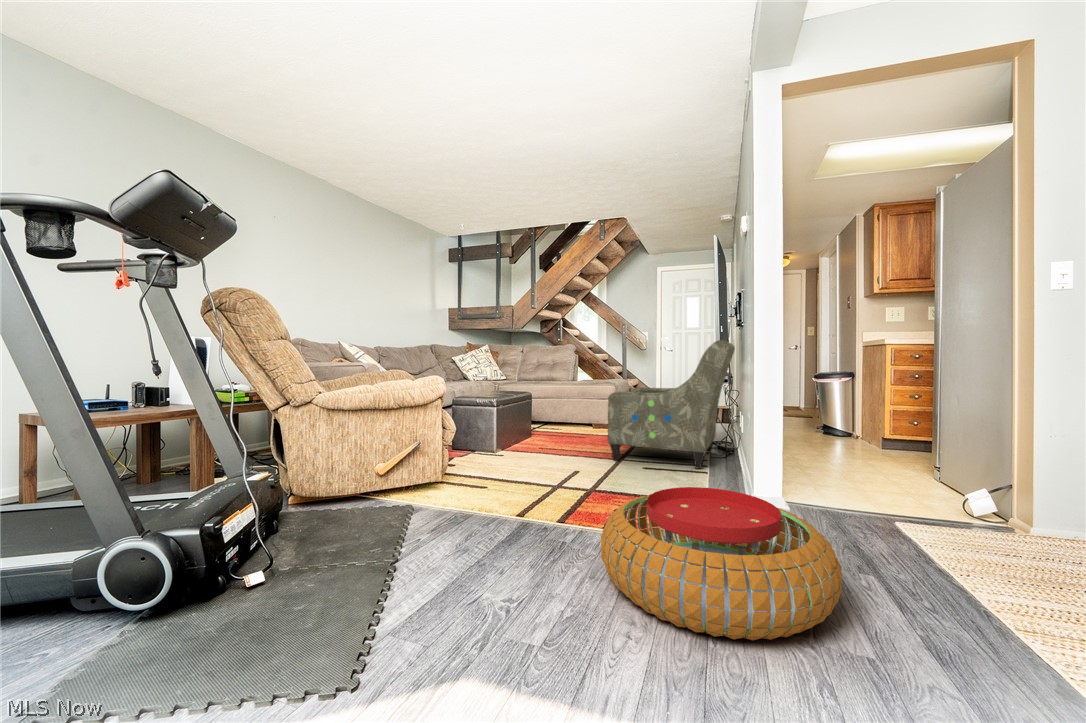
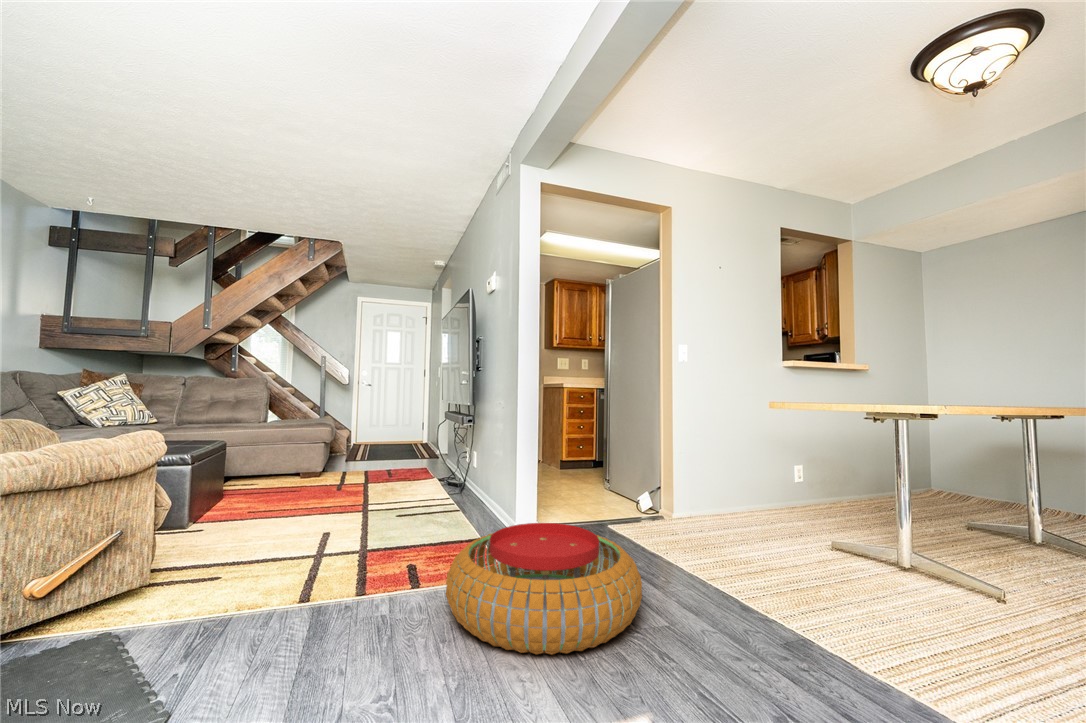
armchair: present [608,340,735,469] -> none [354,384,481,513]

